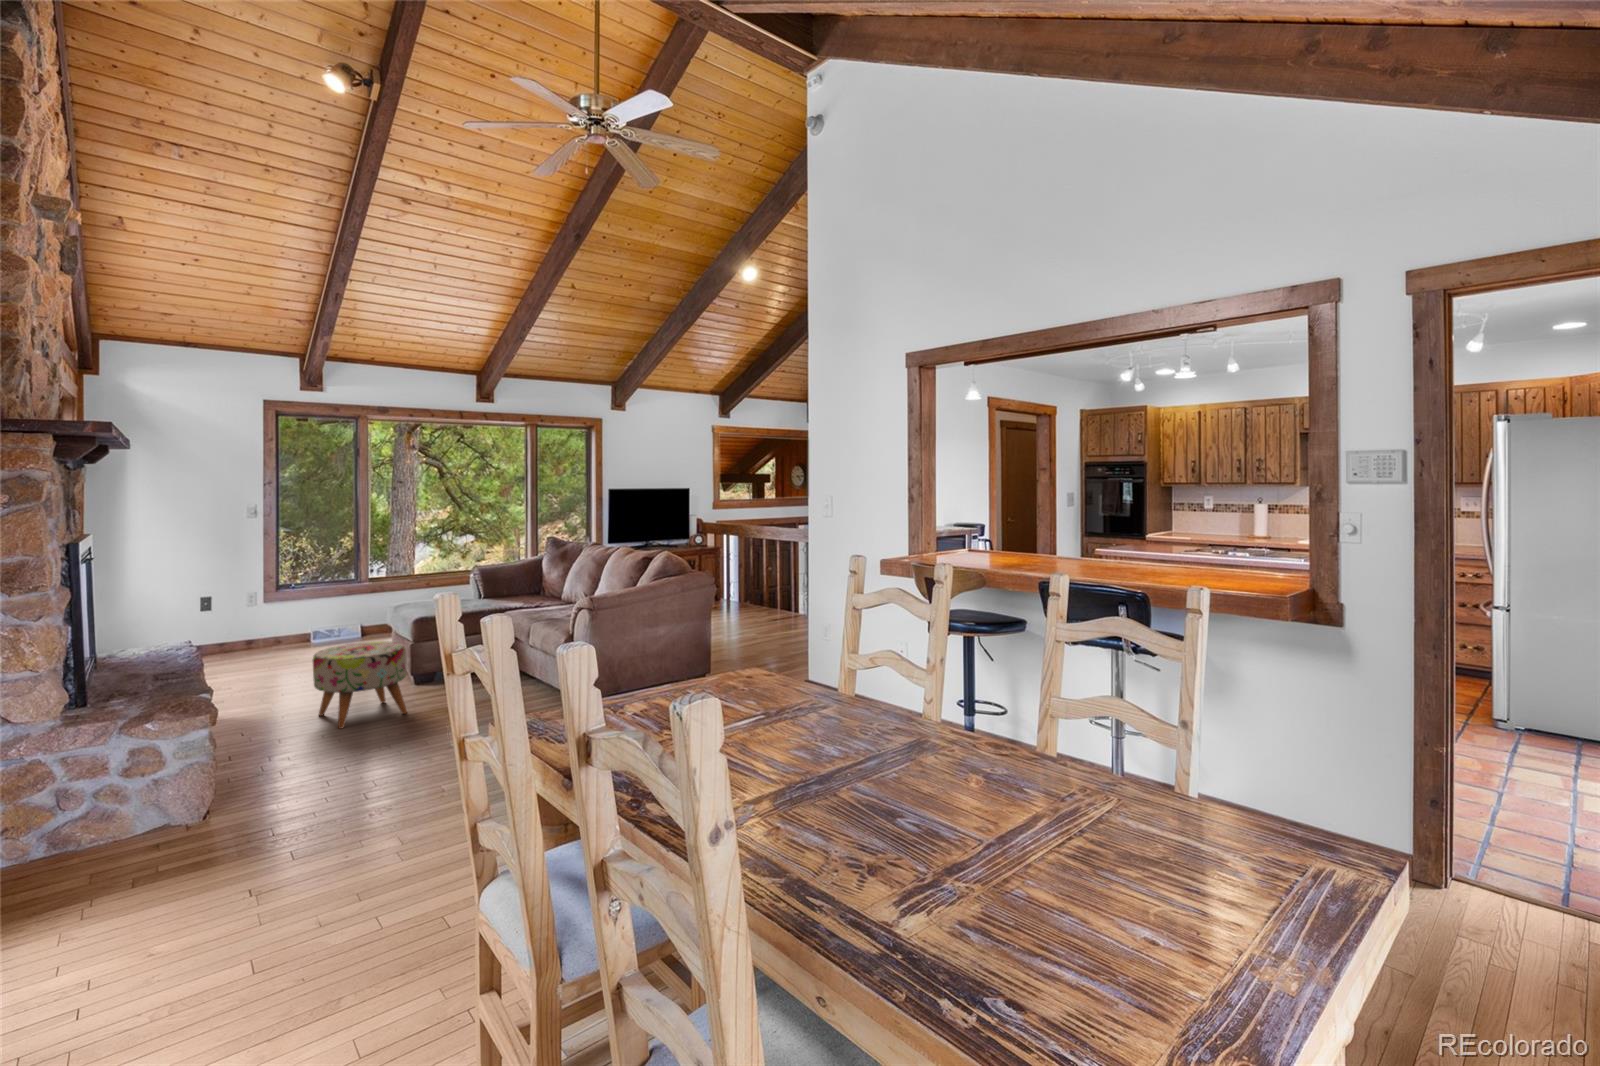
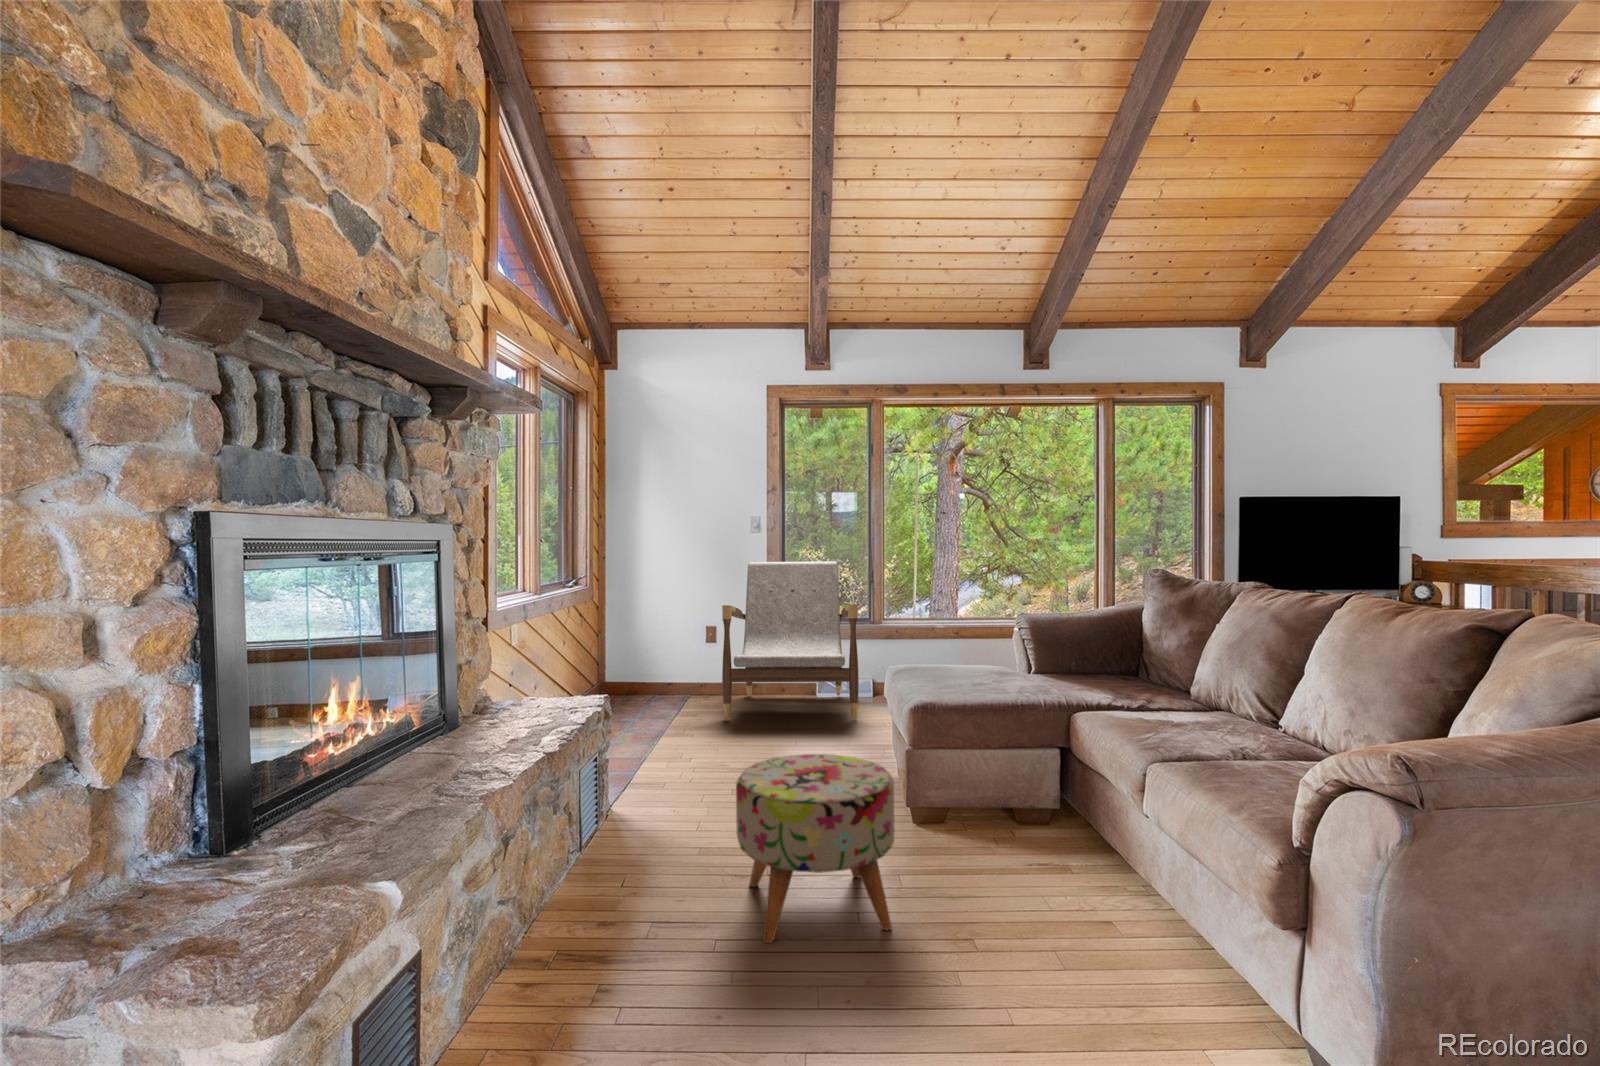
armchair: none [237,535,359,657] -> present [722,561,859,721]

